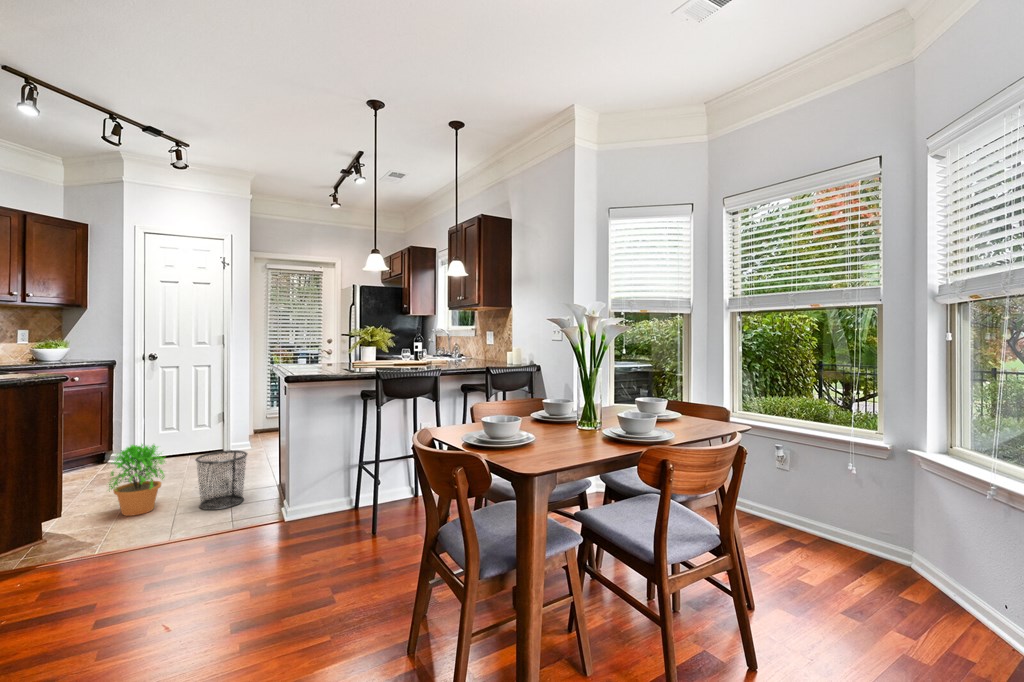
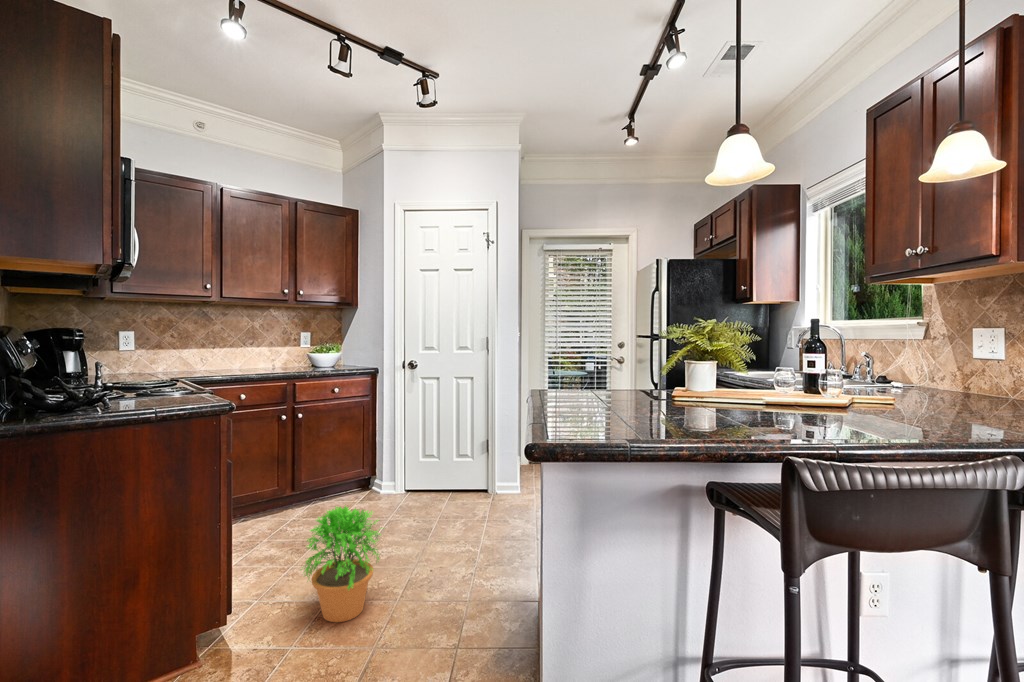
waste bin: present [195,450,247,510] -> none [409,532,487,651]

